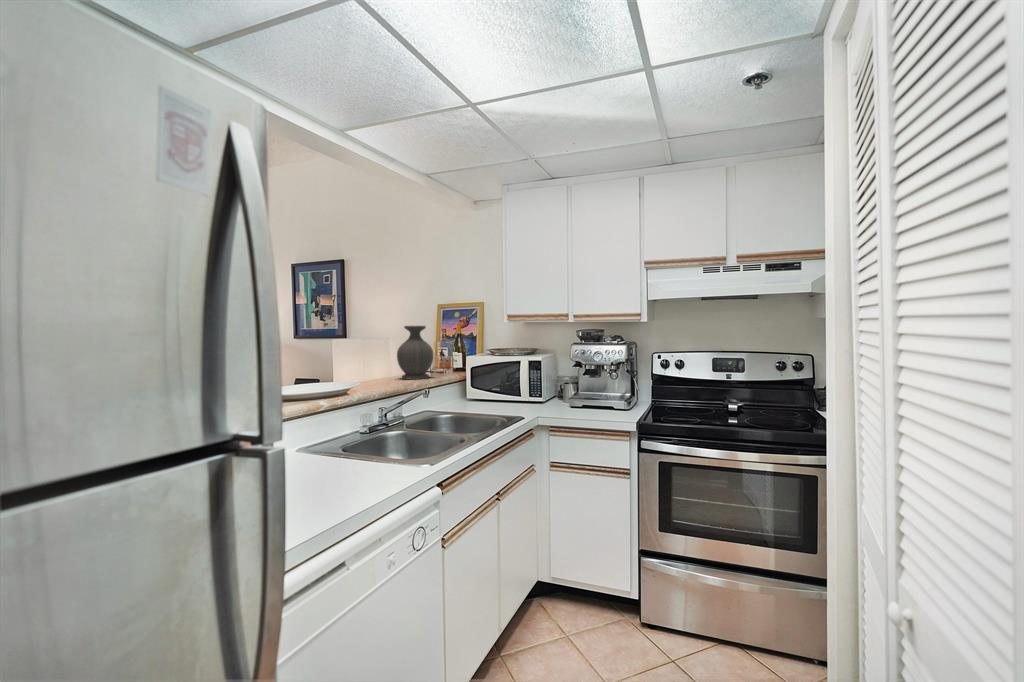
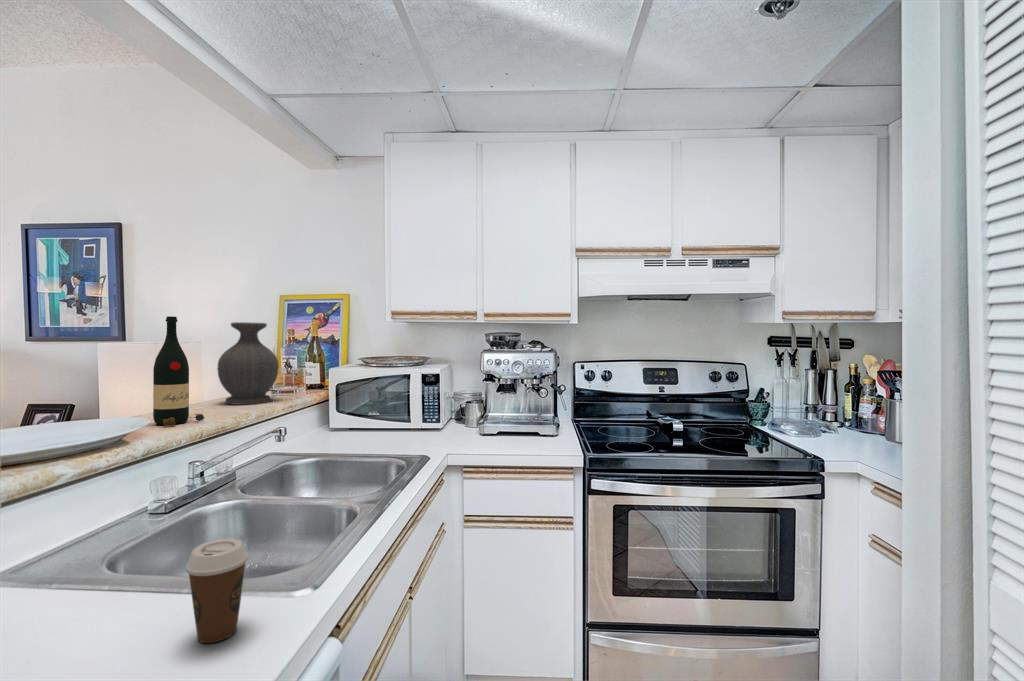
wine bottle: none [361,324,388,388] -> present [153,316,204,426]
coffee cup: none [372,431,398,474] -> present [185,538,248,643]

